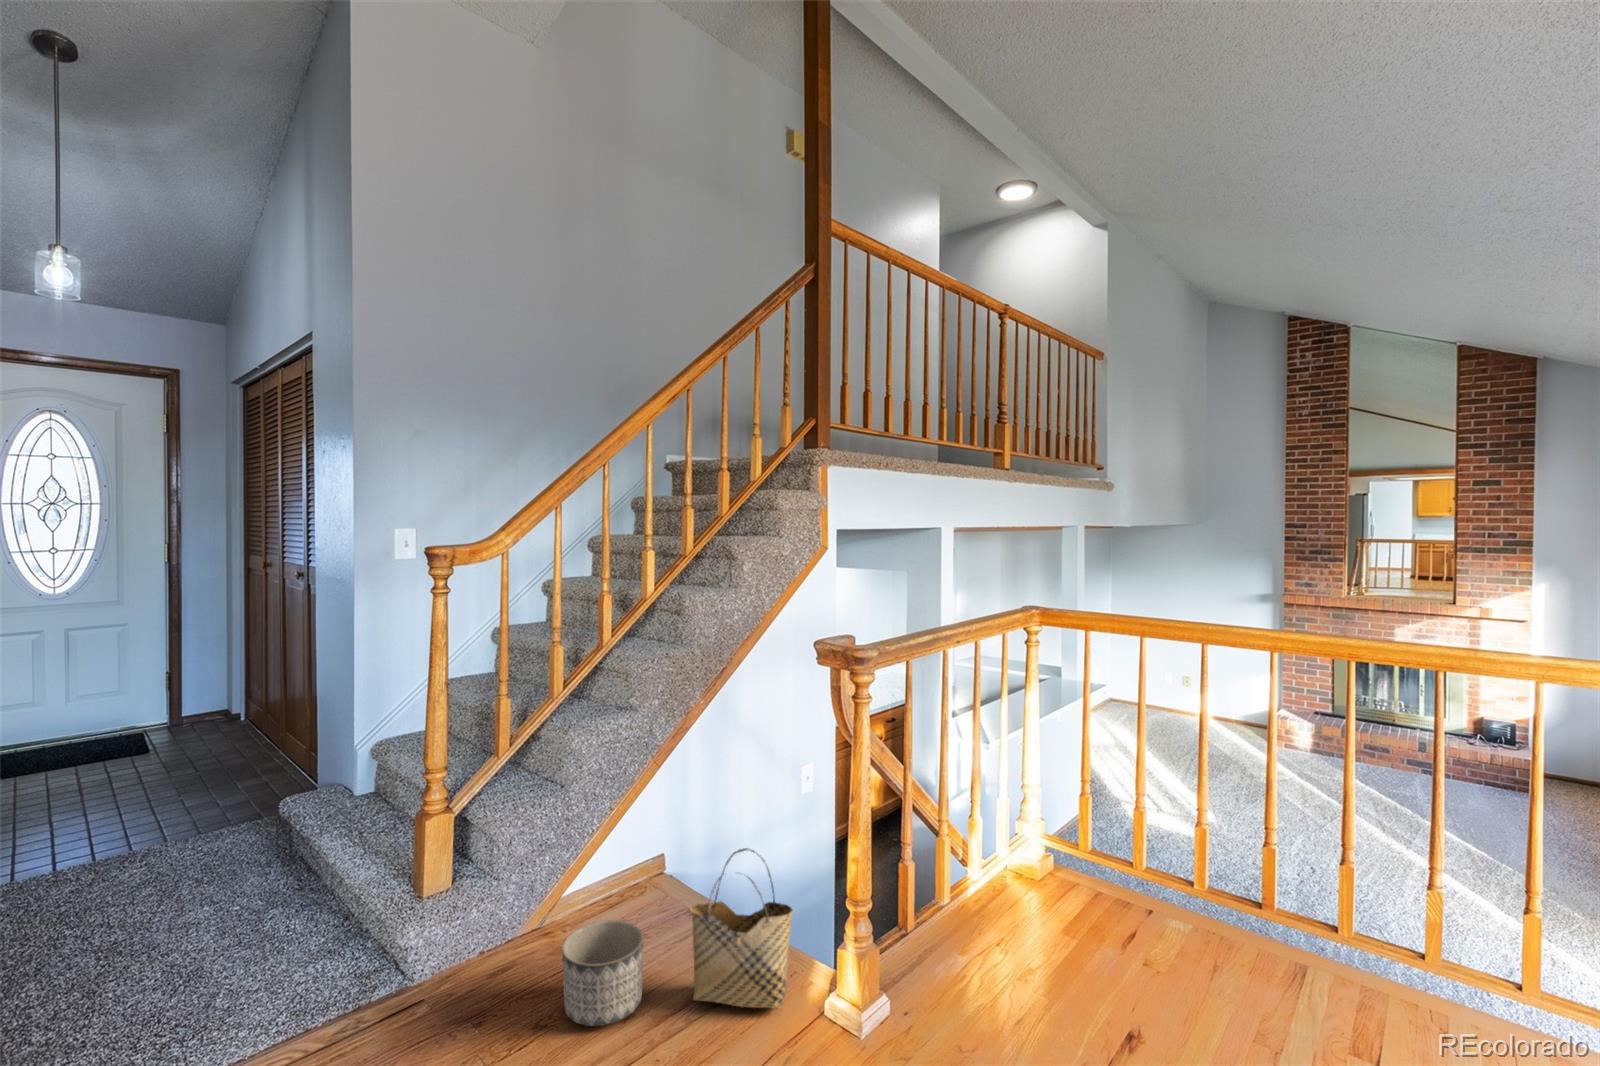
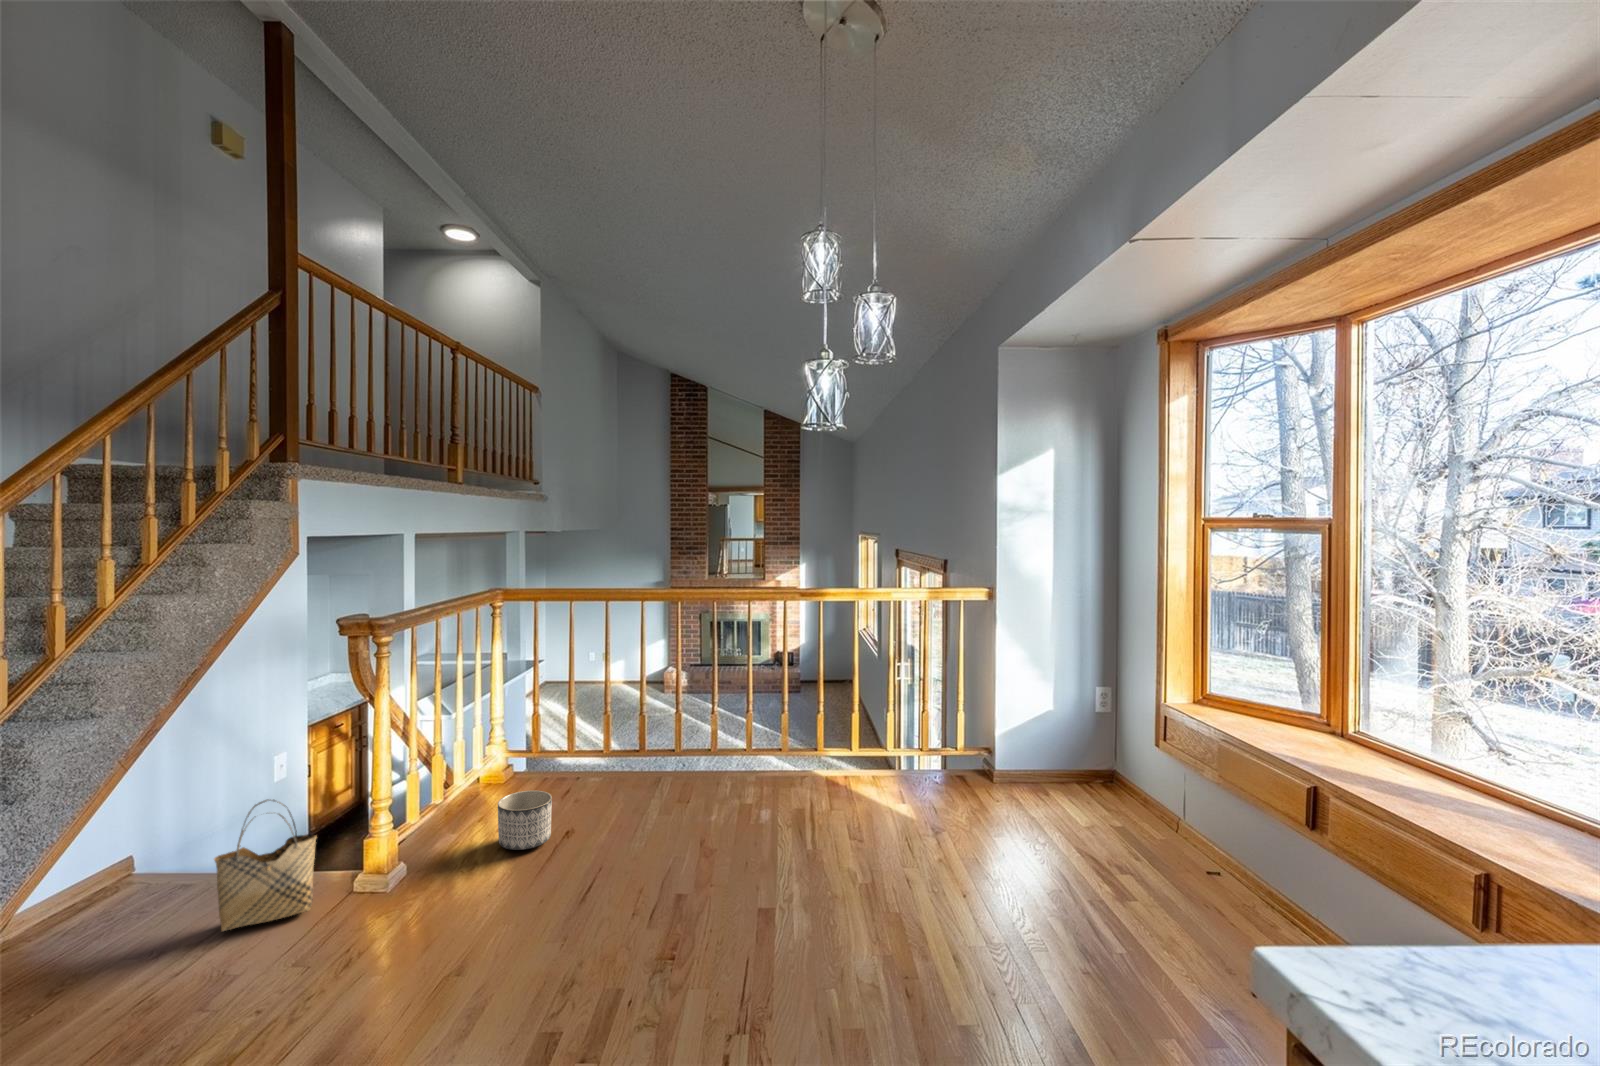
planter: present [562,920,643,1026] -> present [498,790,552,850]

